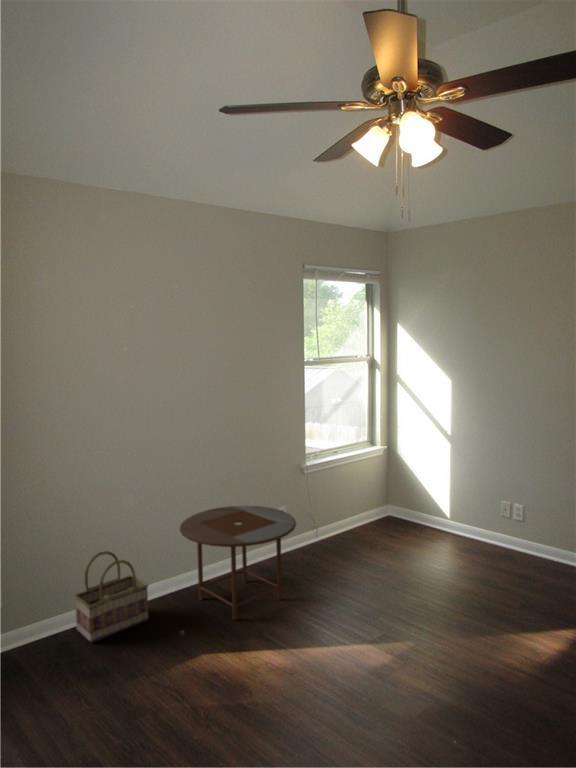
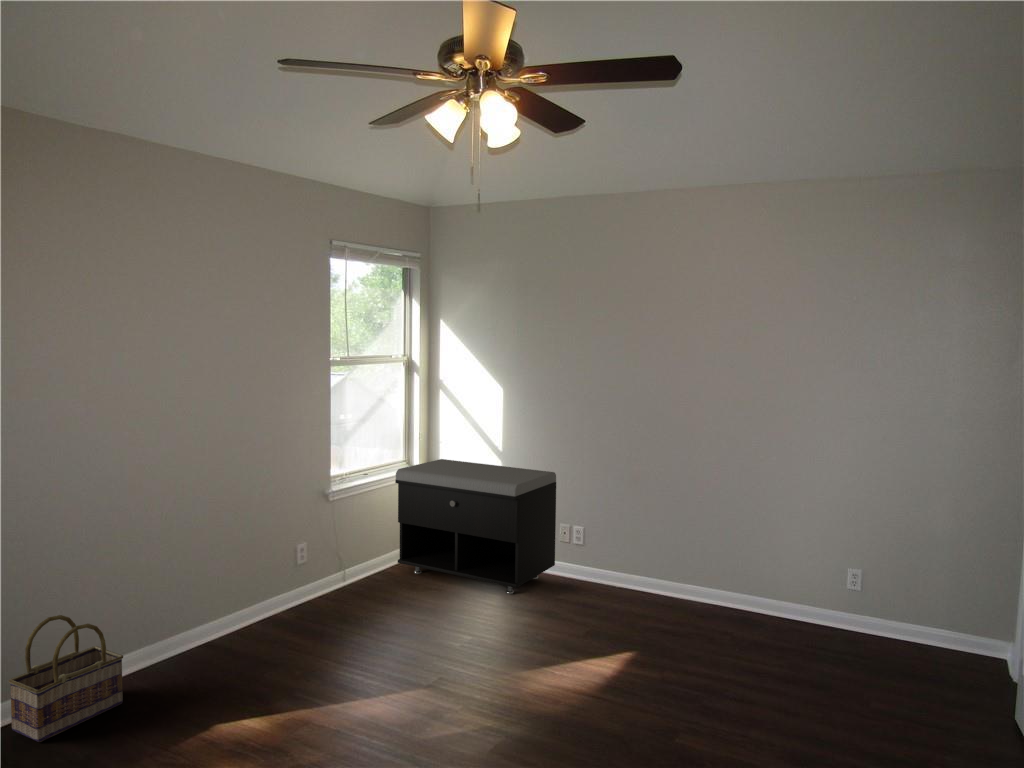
storage bench: none [359,440,499,560] -> present [395,459,556,594]
side table: present [180,506,296,620] -> none [168,544,327,689]

